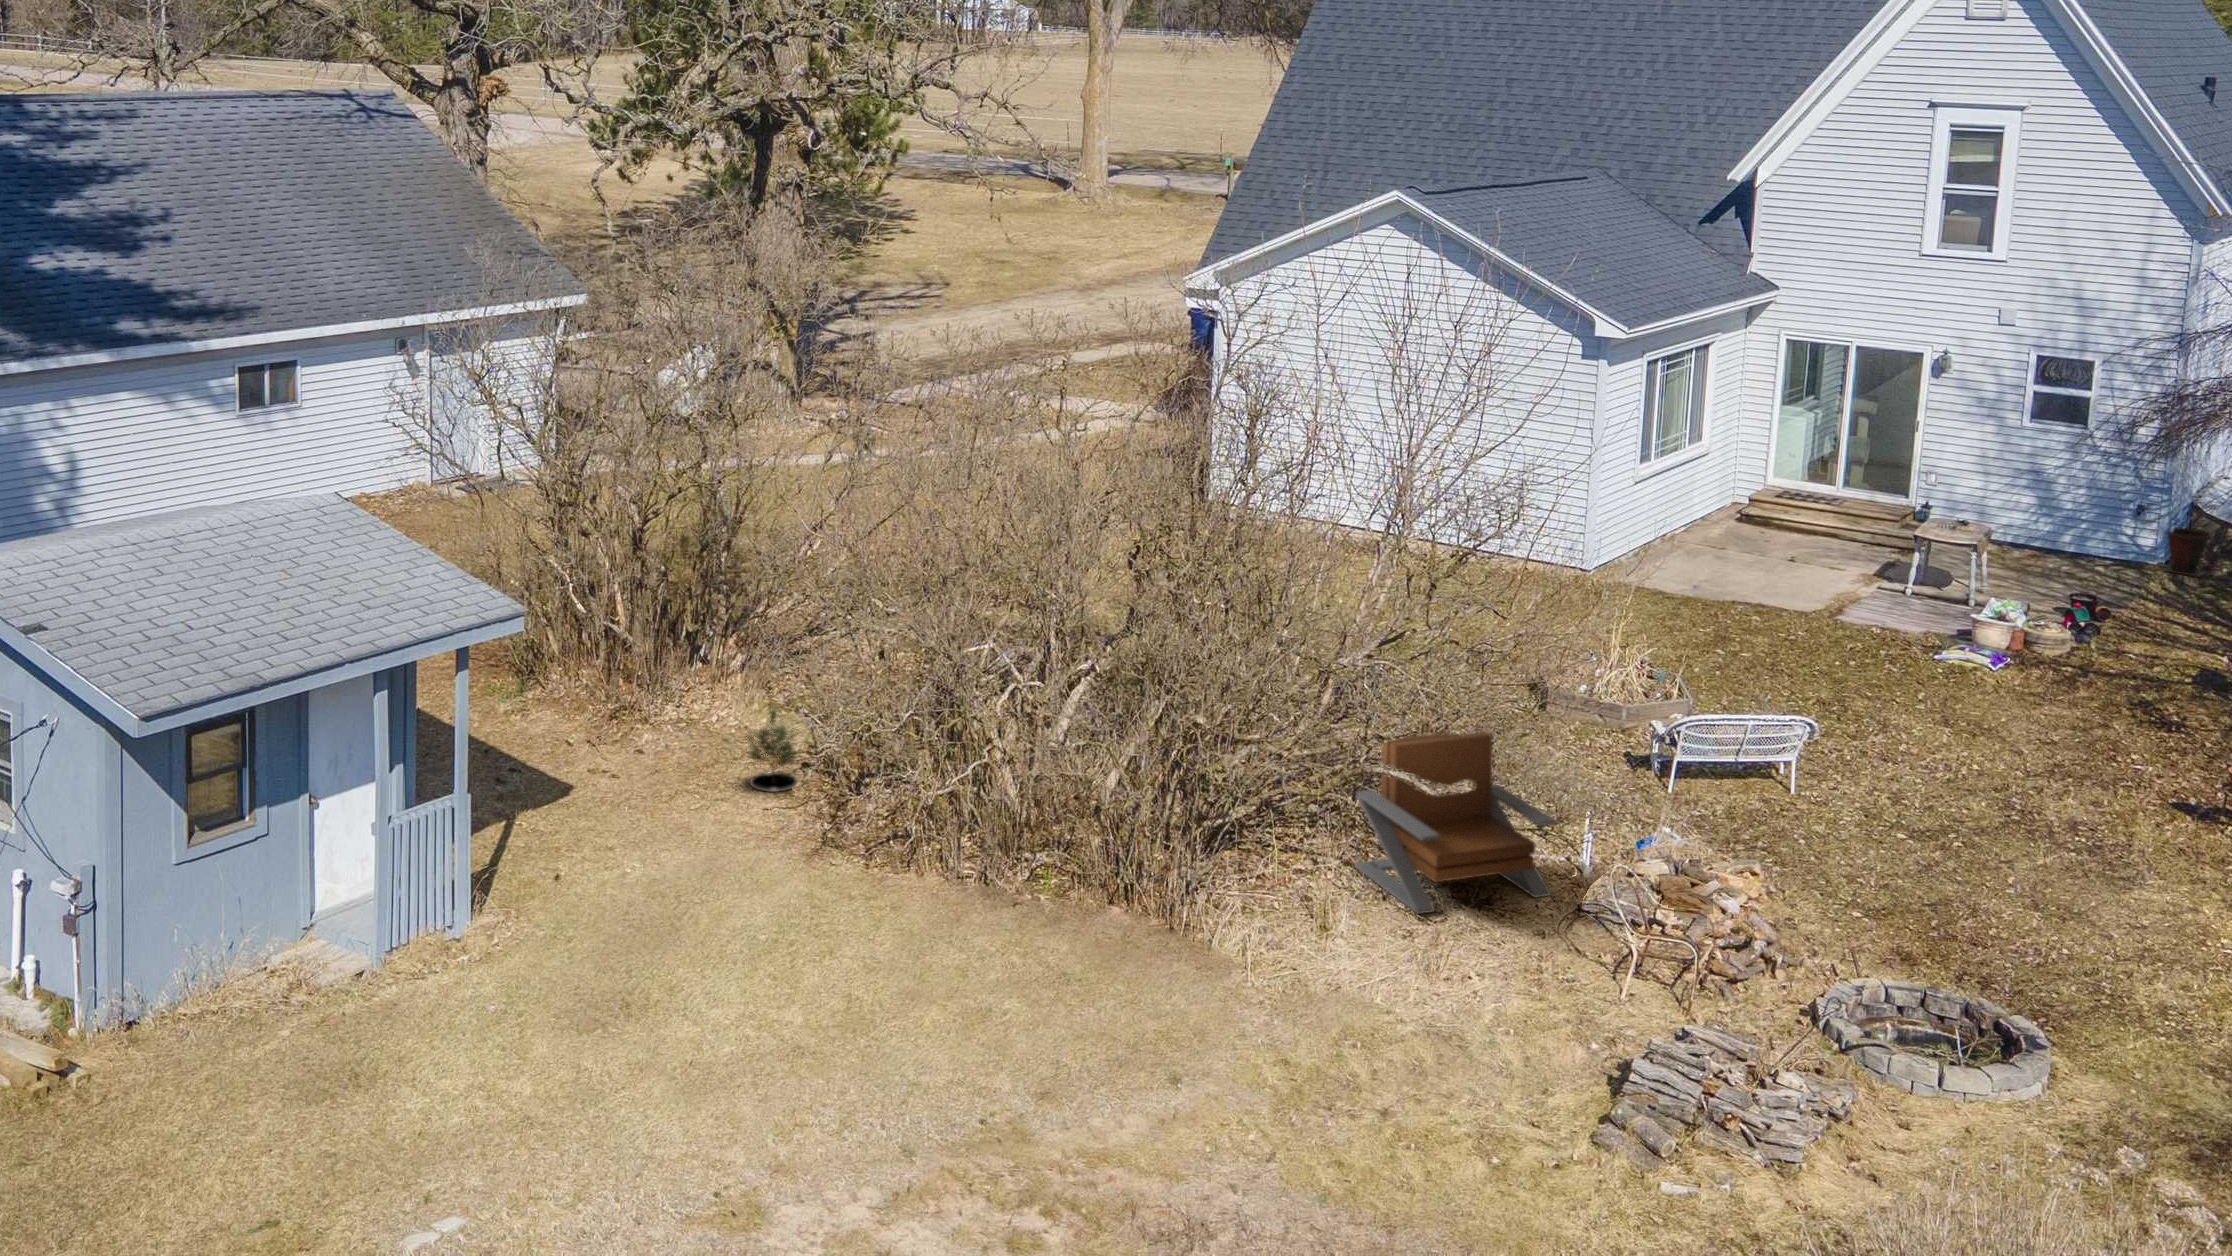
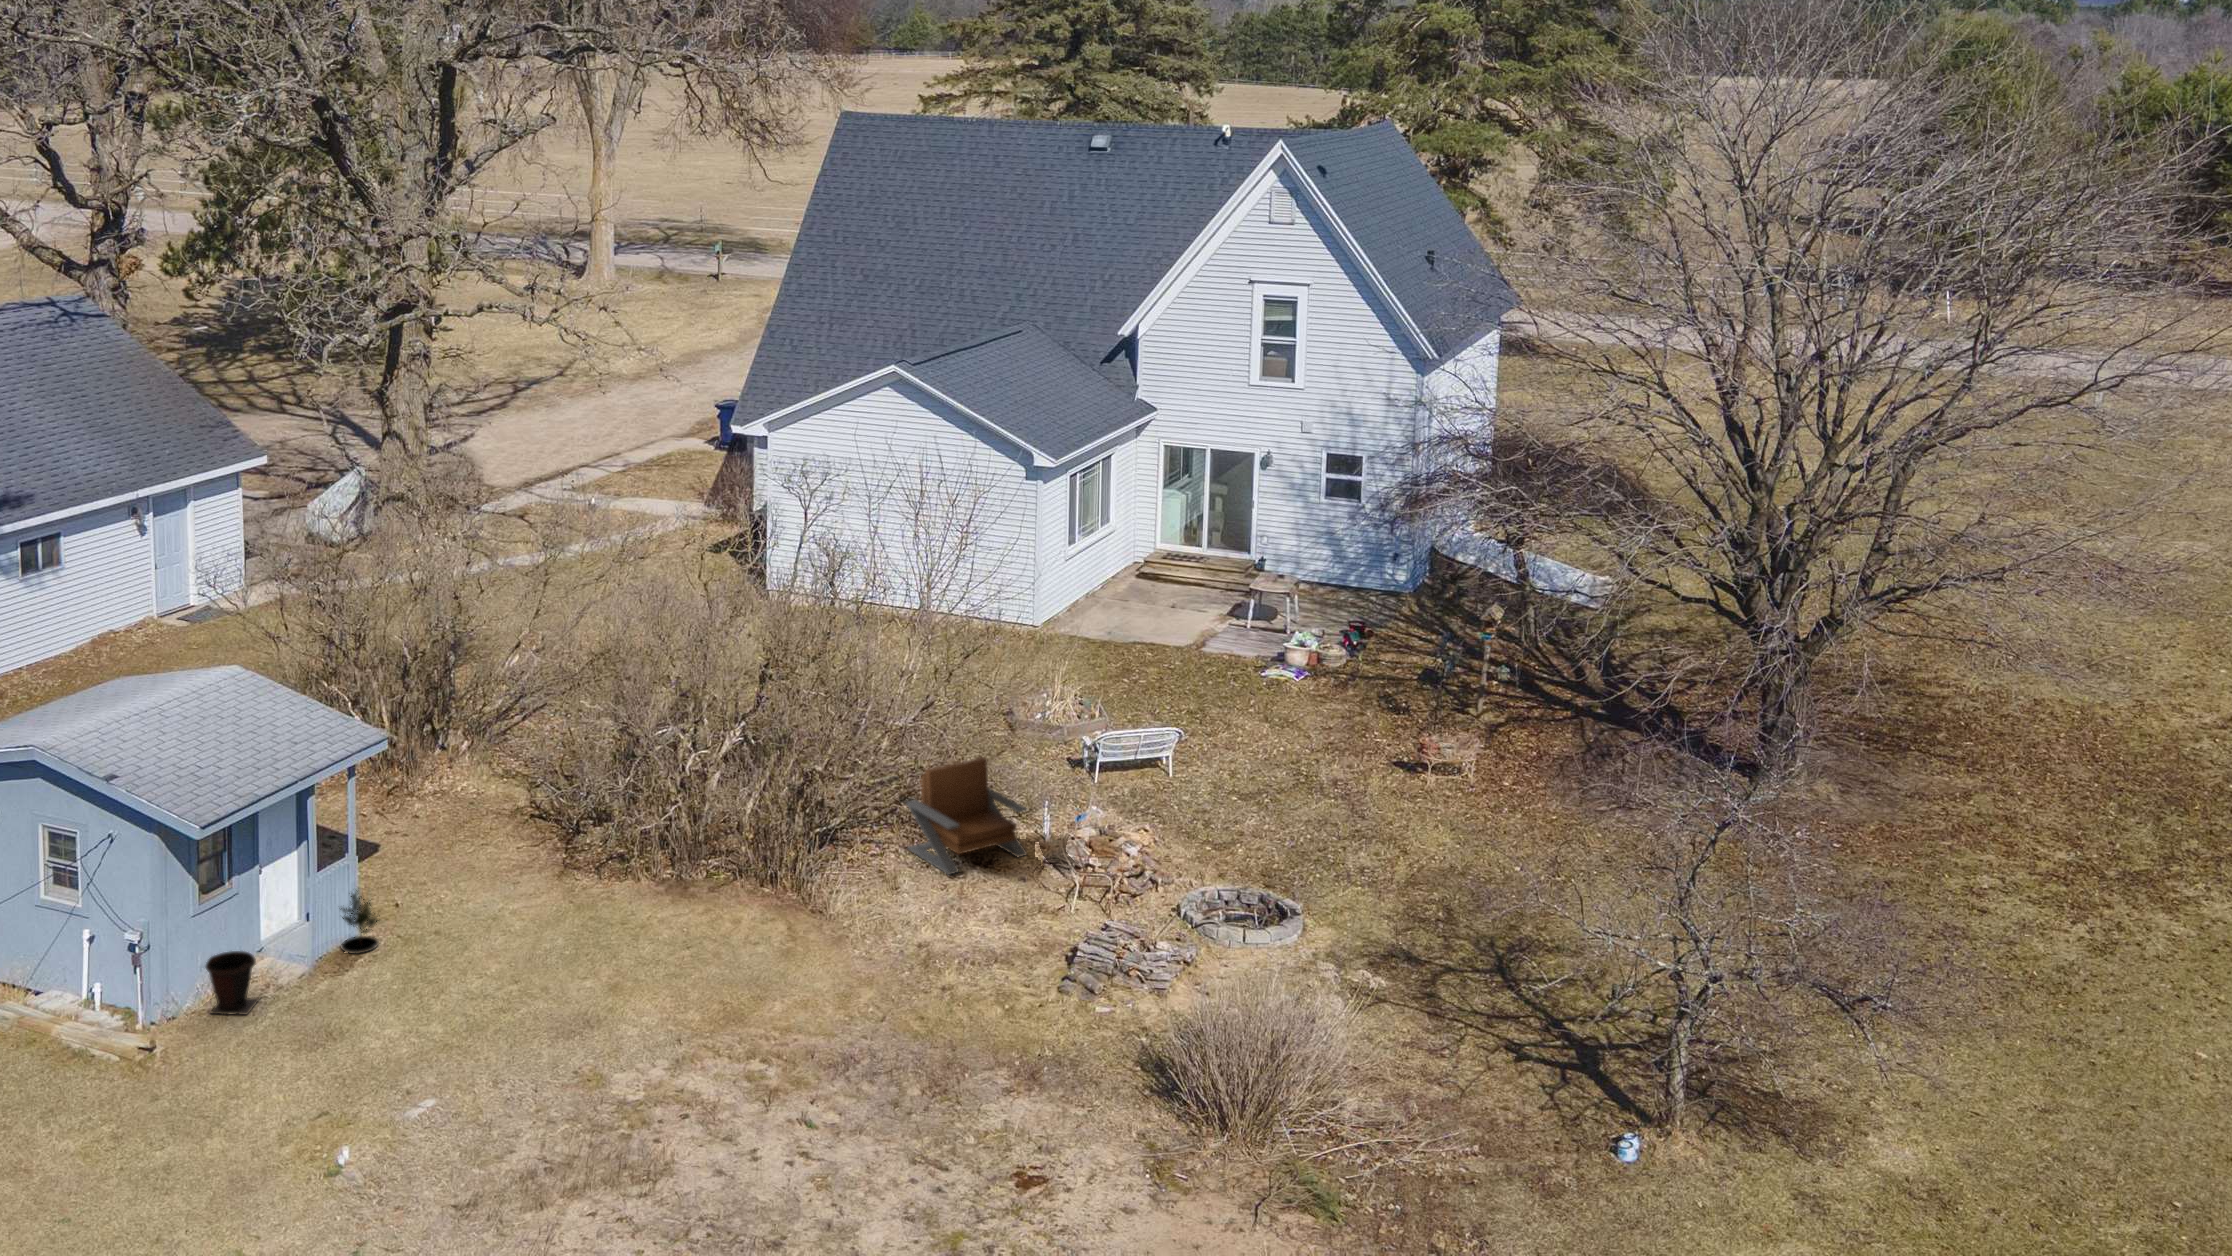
bucket: present [2166,527,2212,577] -> present [206,951,260,1015]
potted tree: present [744,704,798,792] -> present [340,890,380,954]

